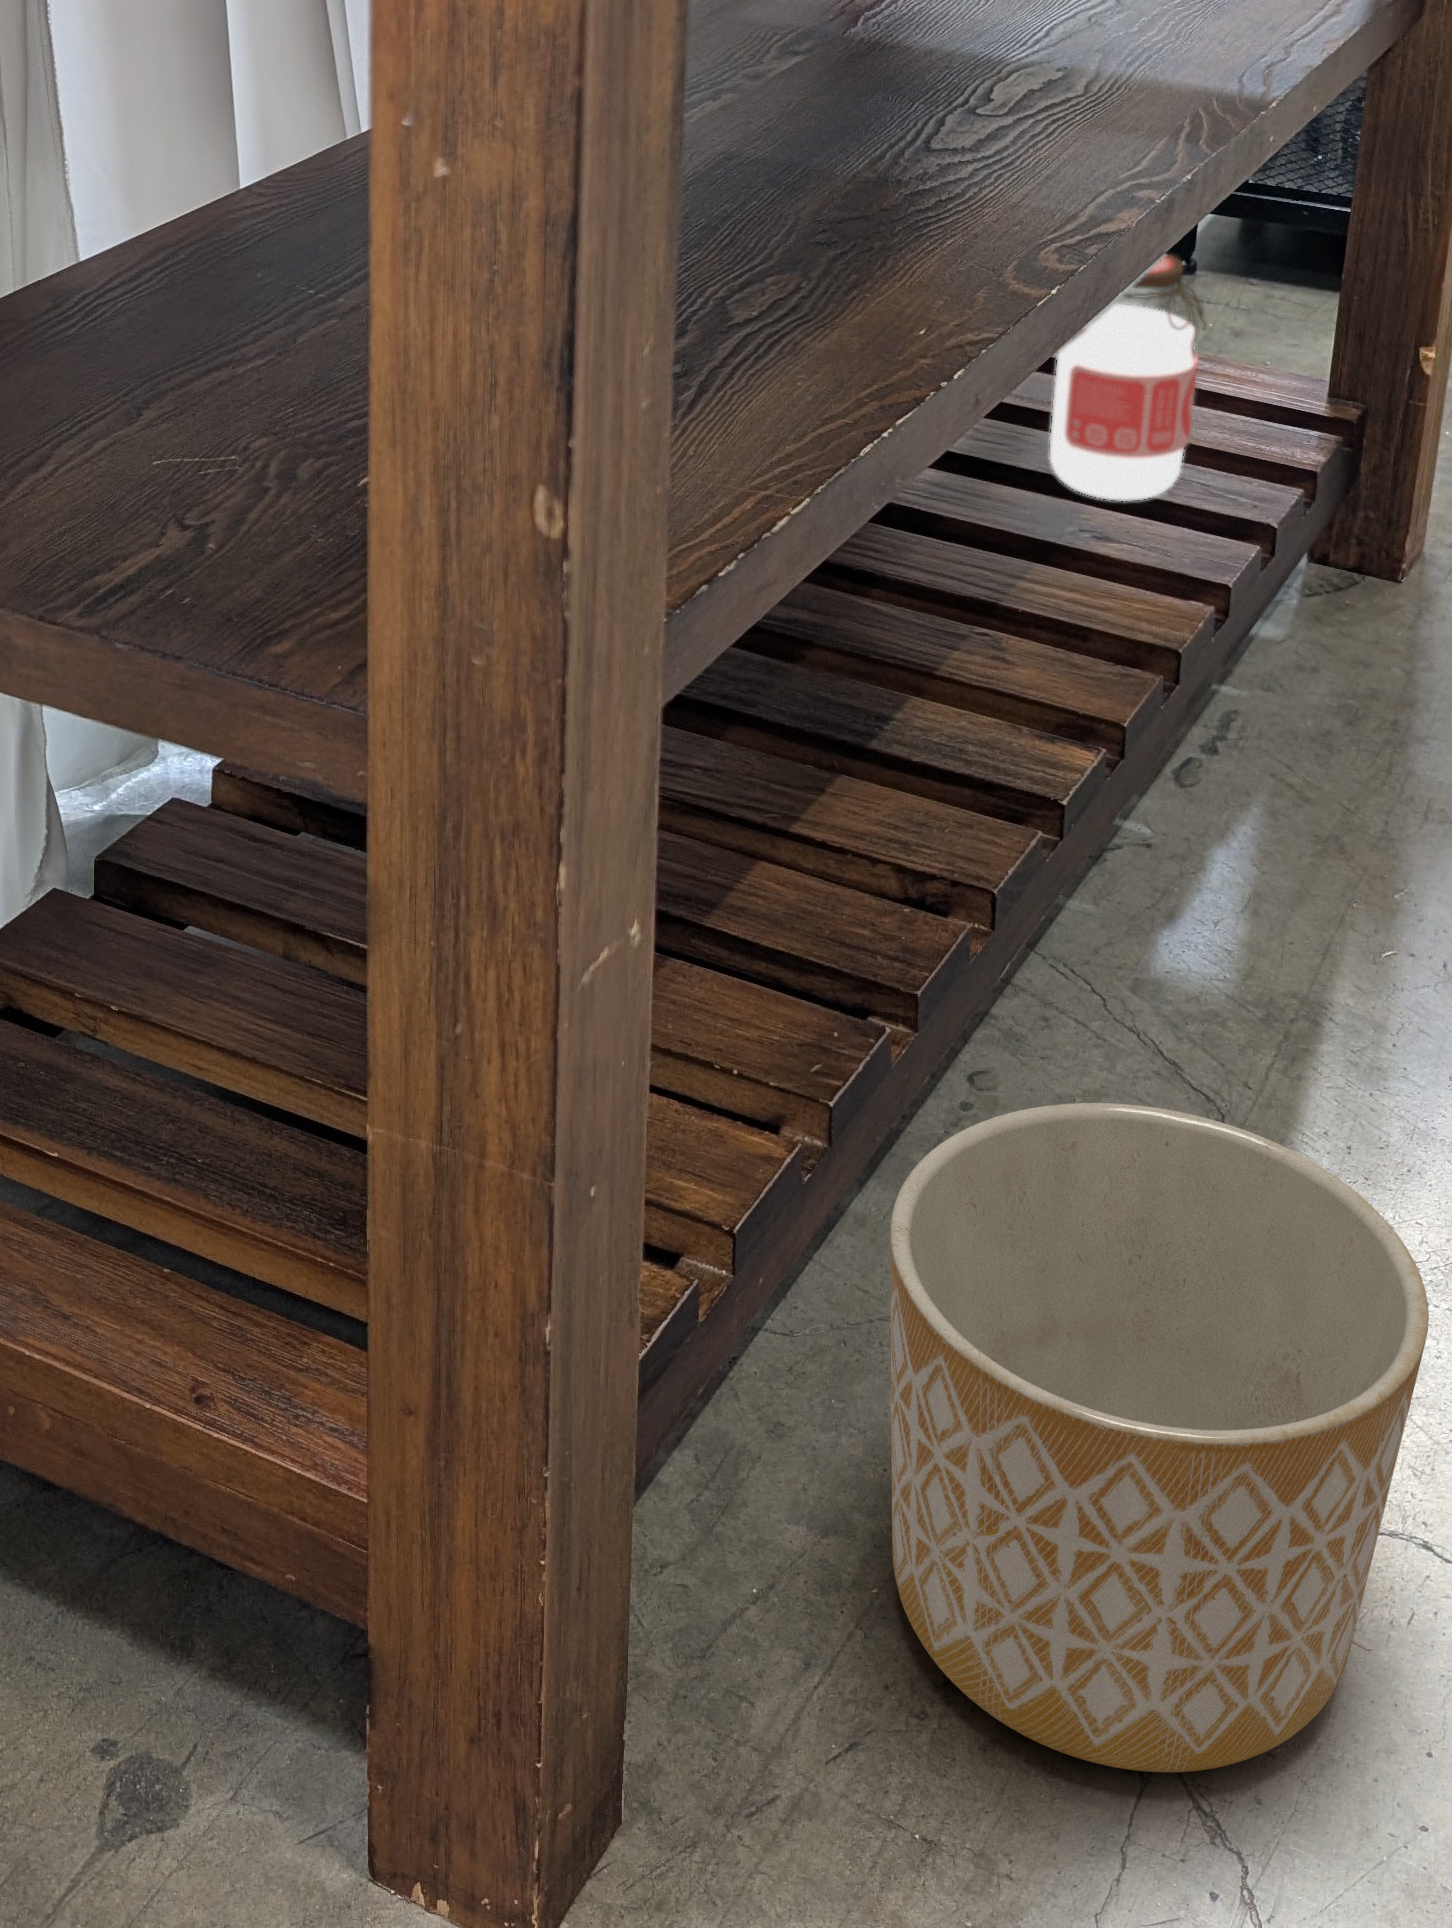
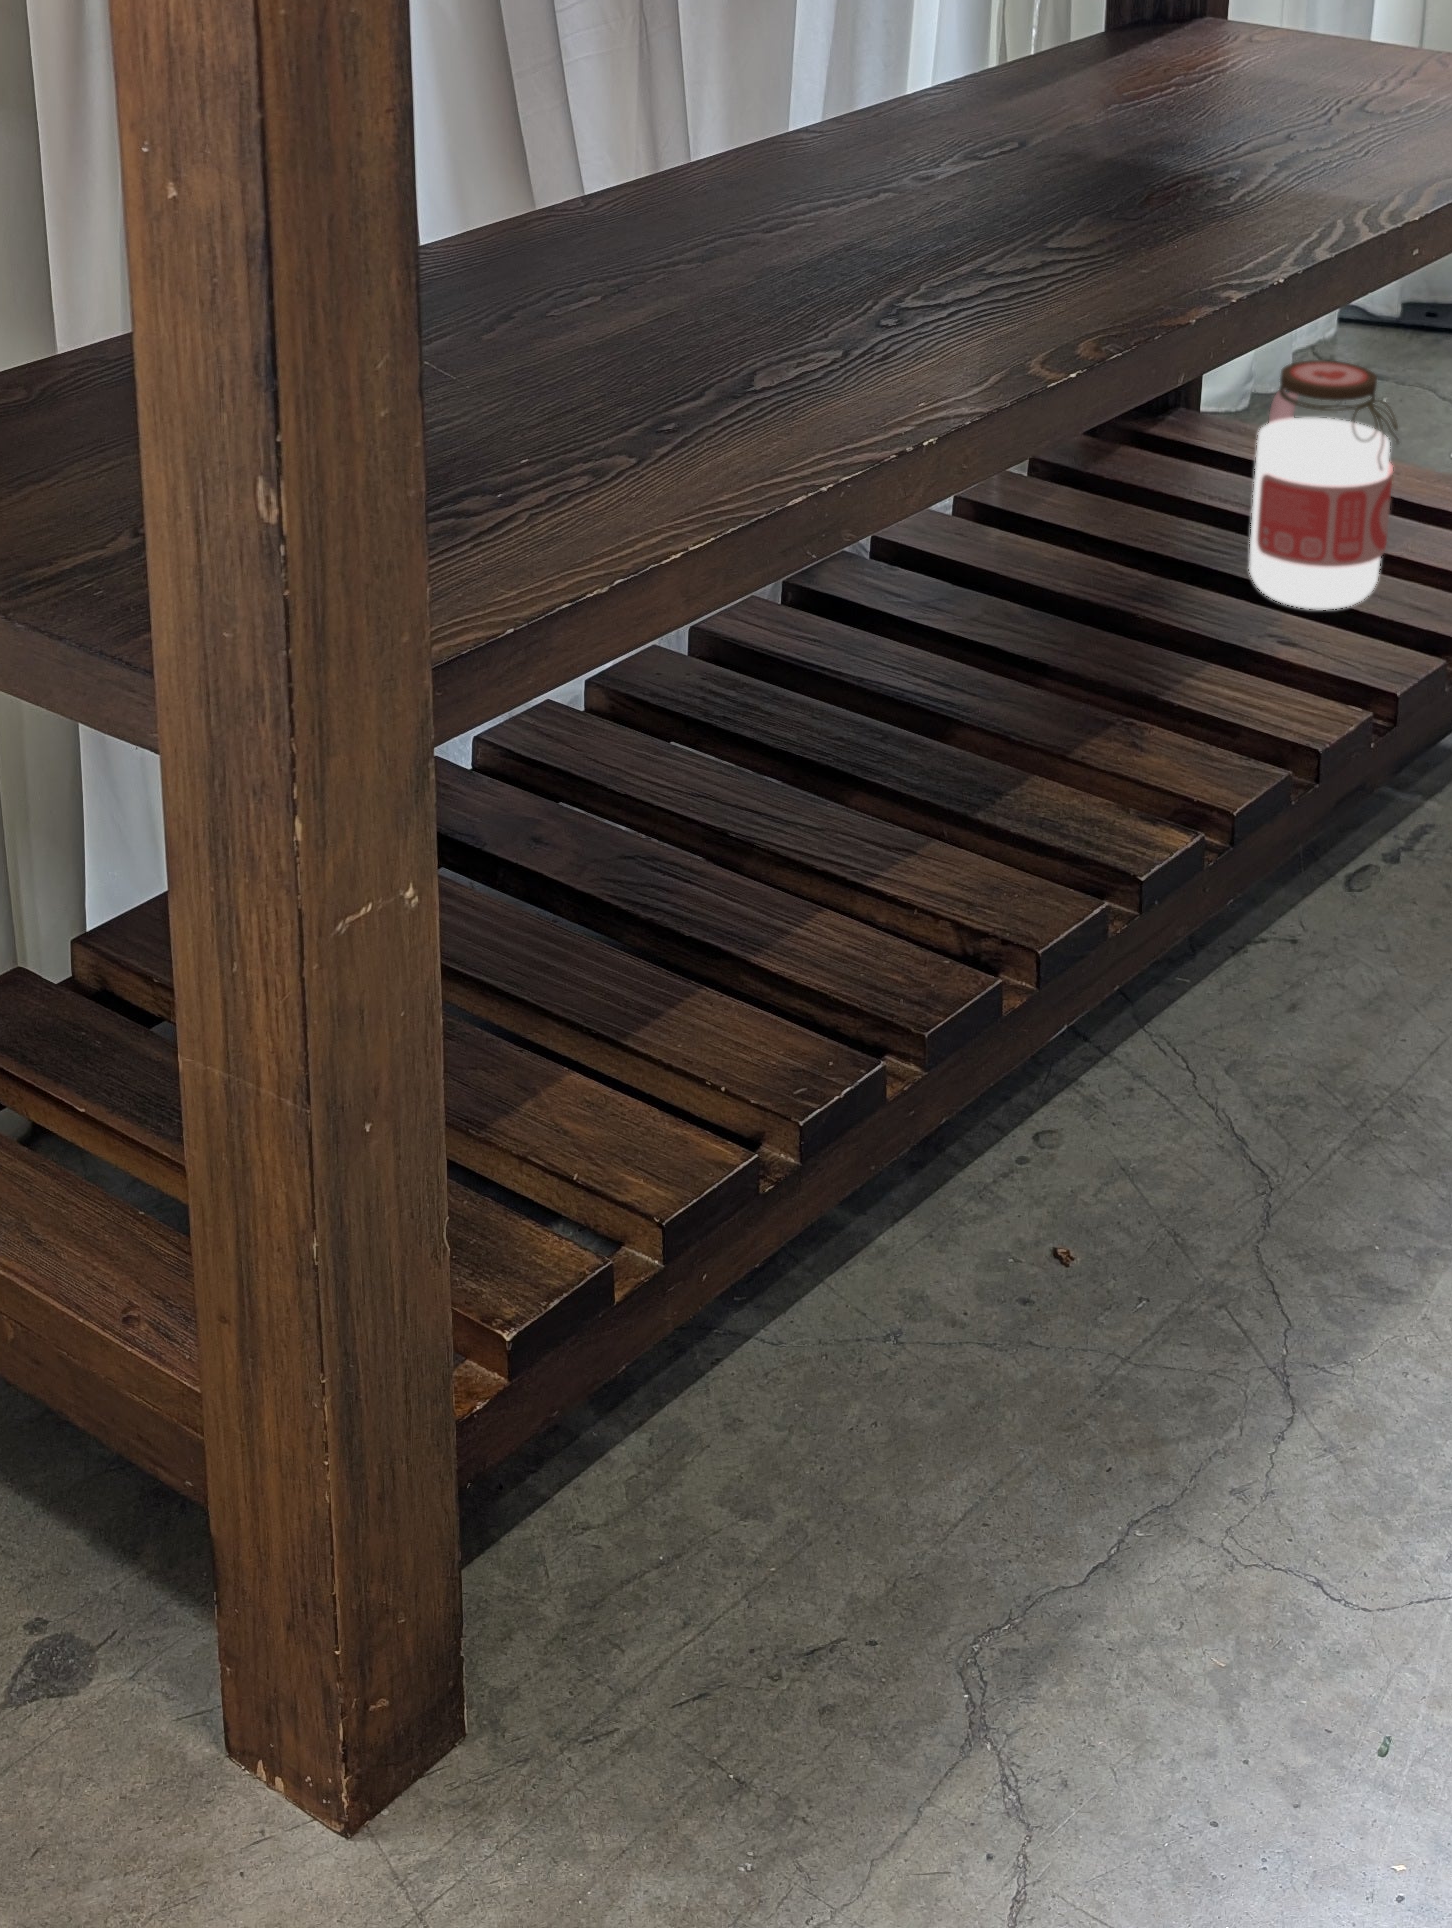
planter: present [890,1103,1429,1772] -> none [762,1132,1259,1750]

